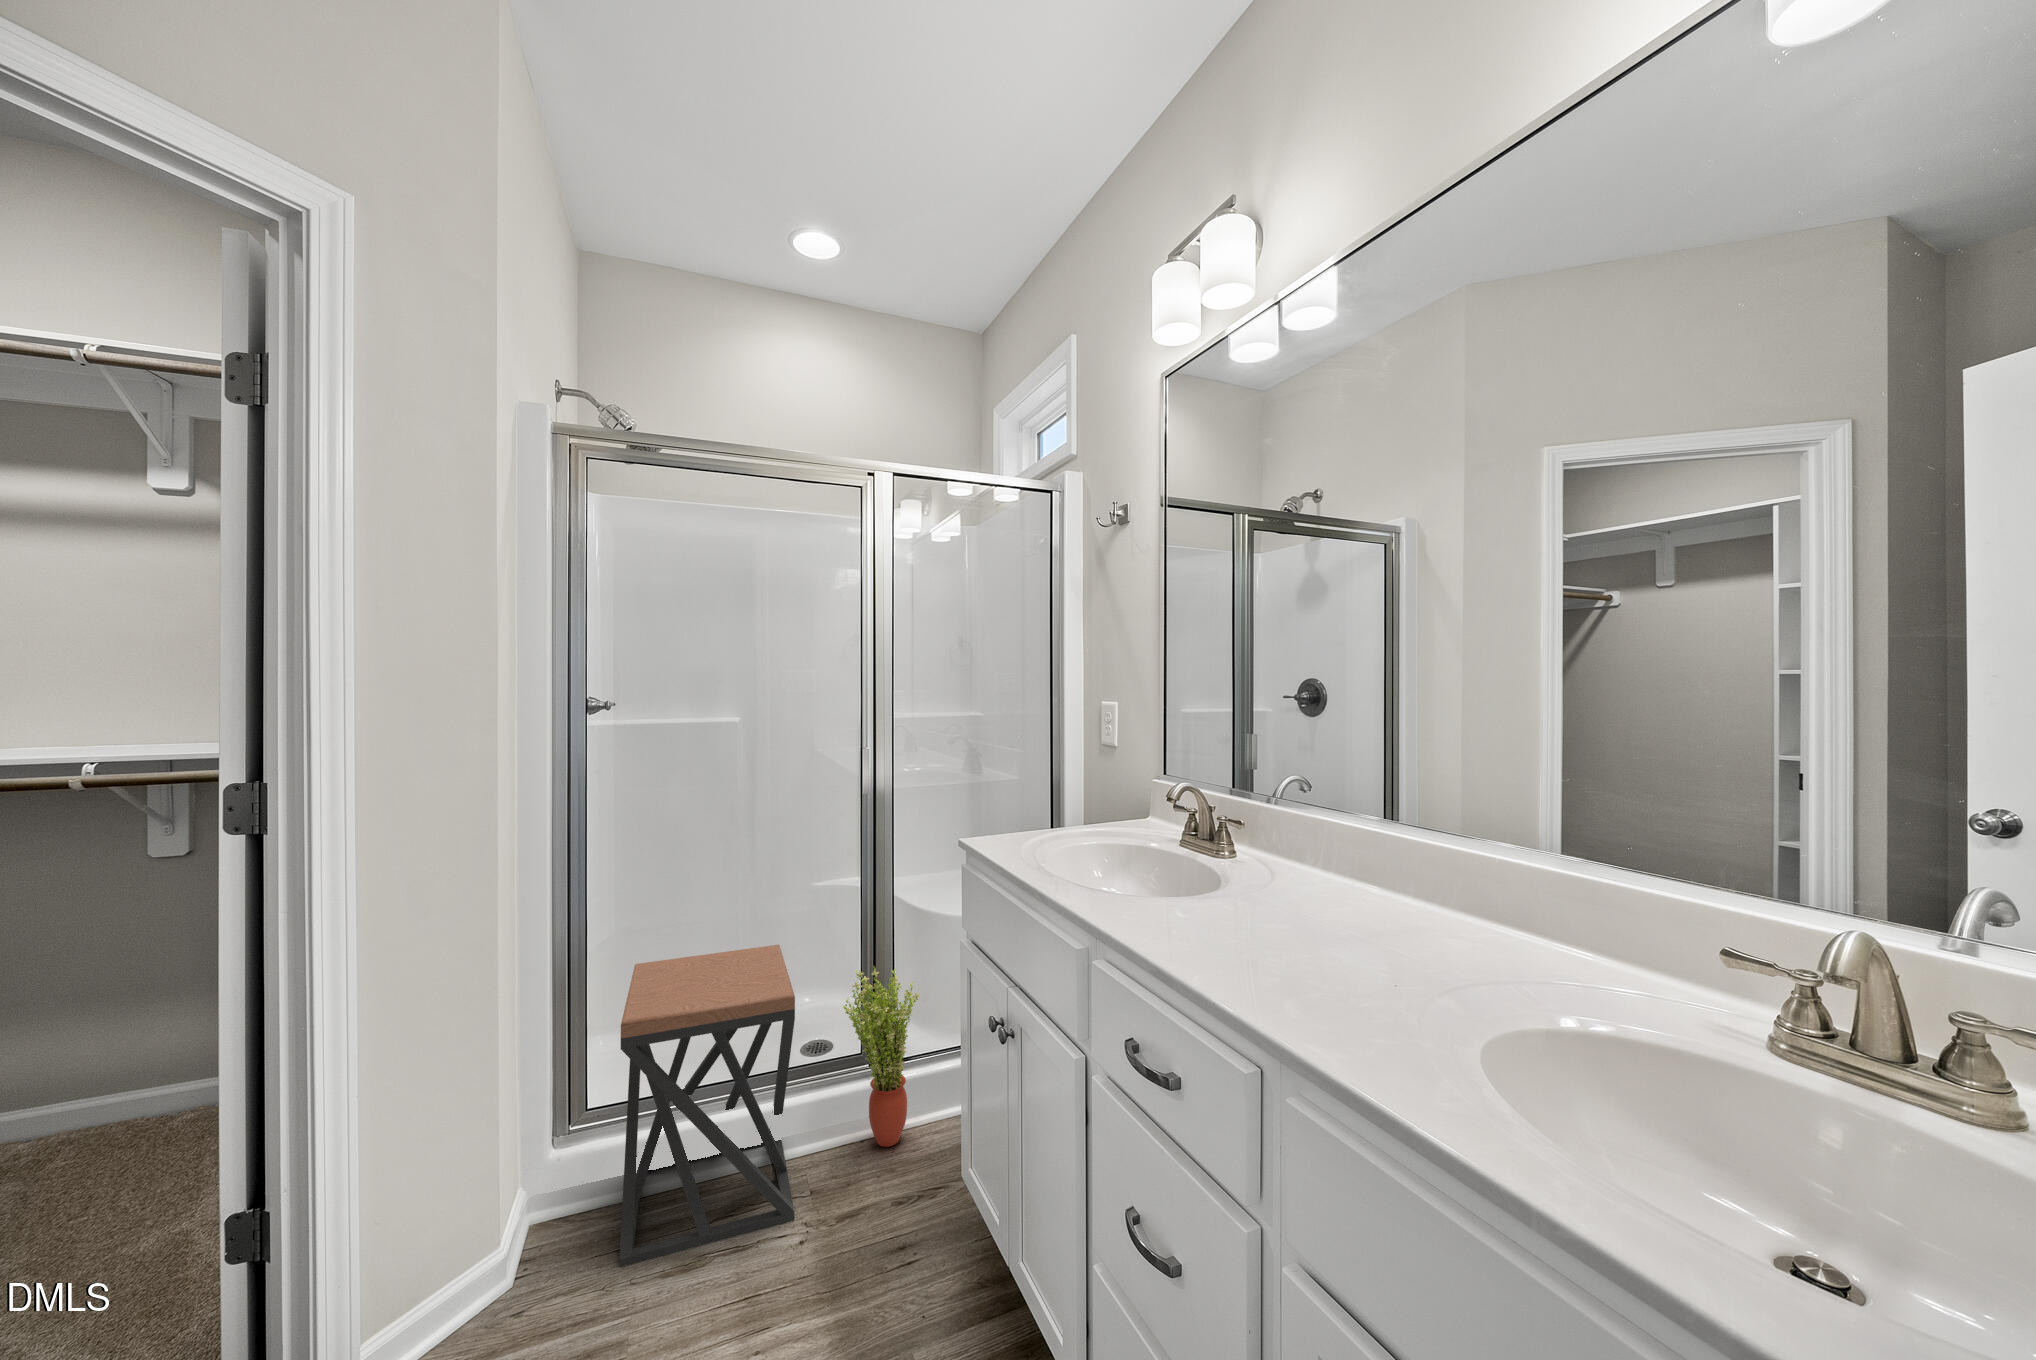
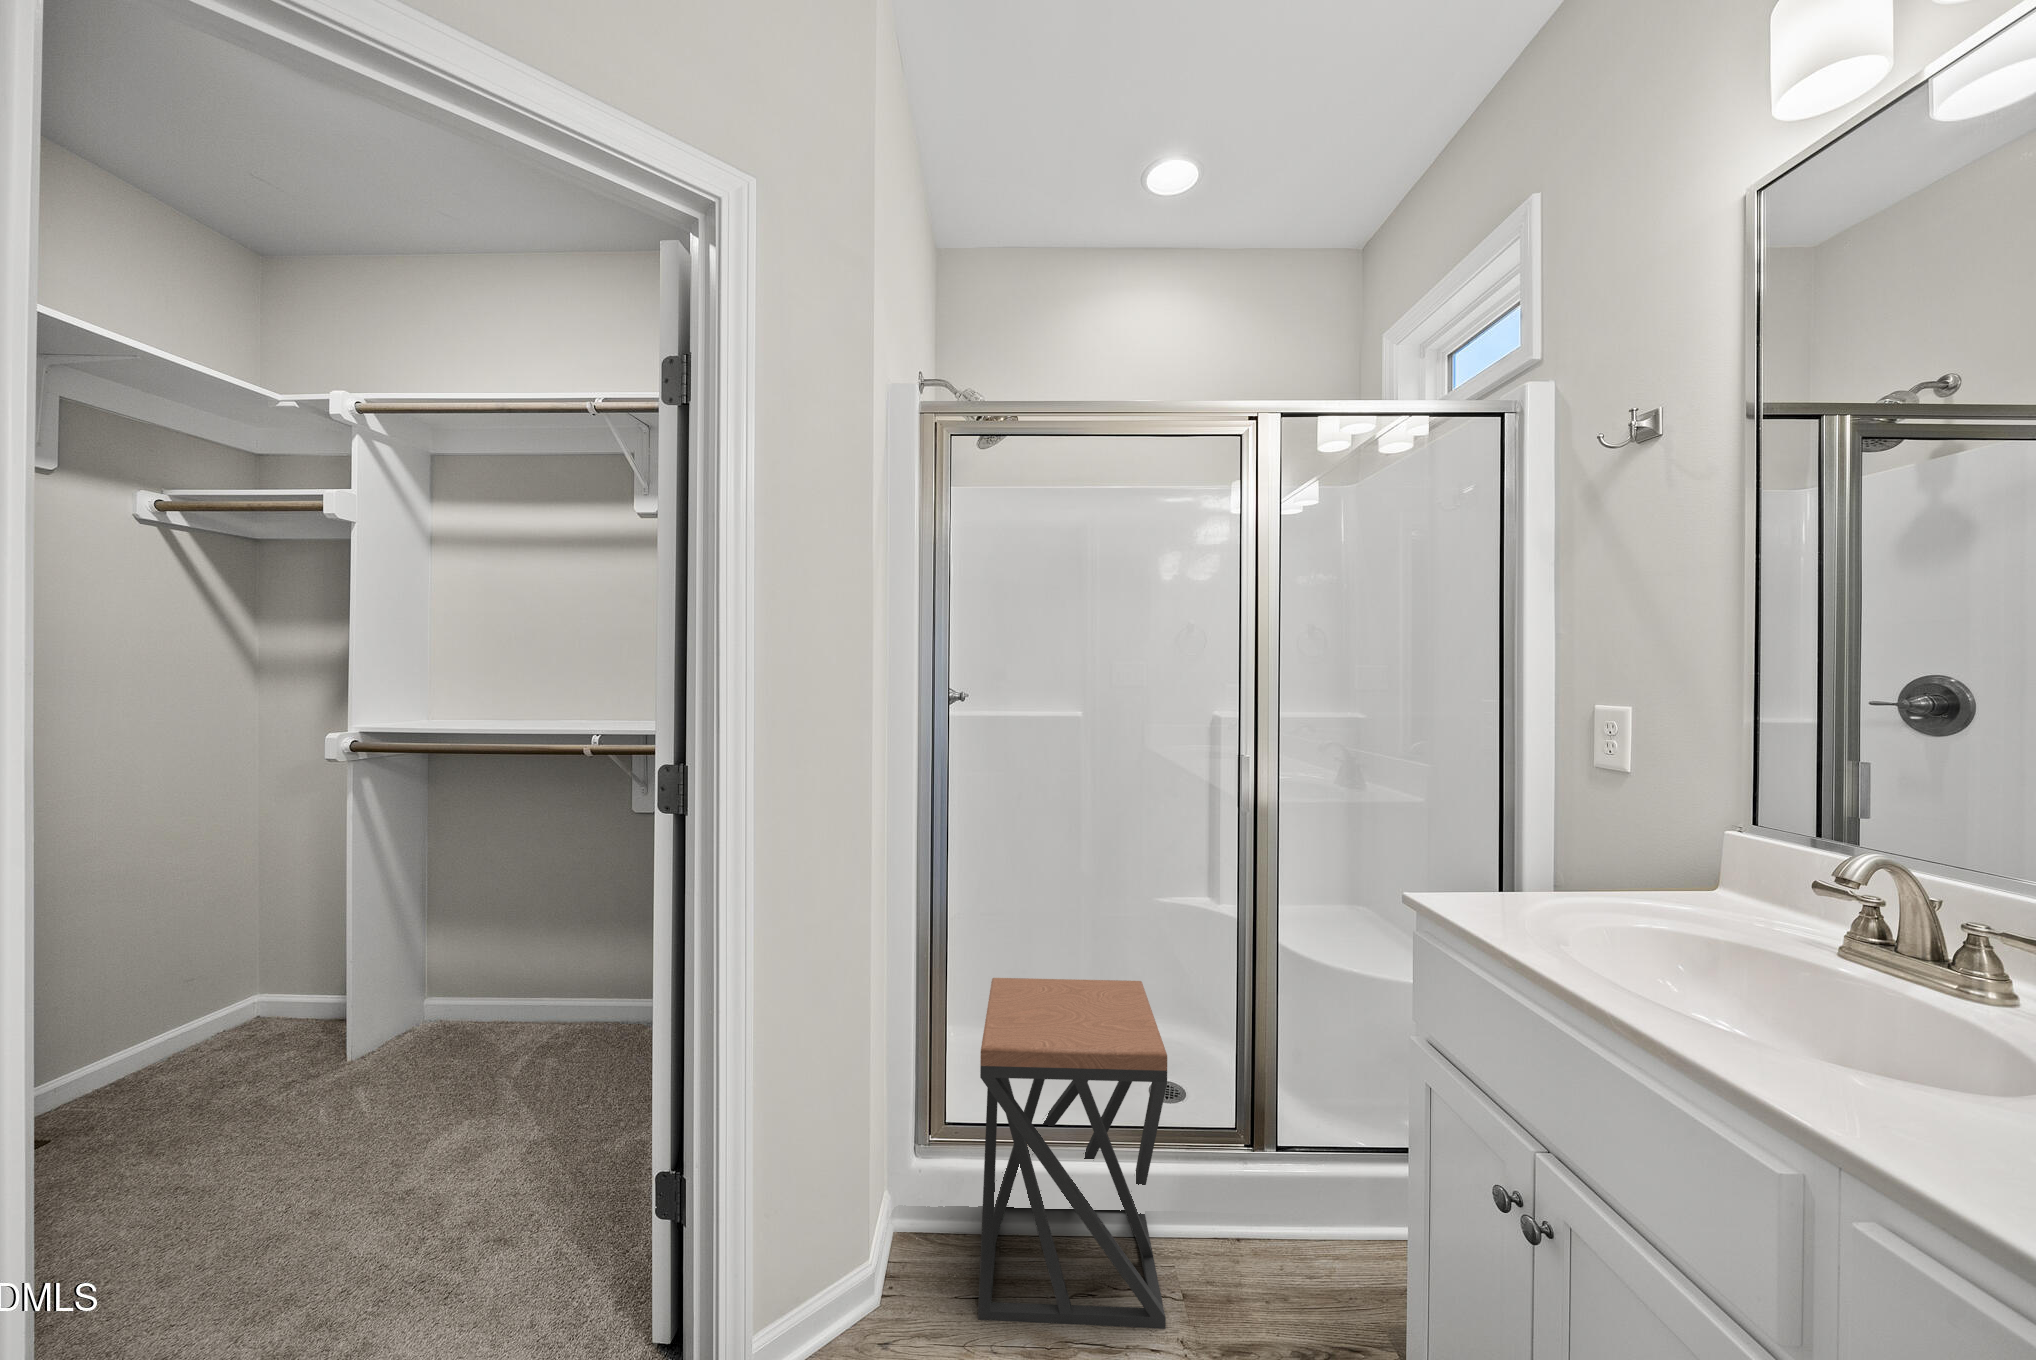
potted plant: present [843,966,920,1147] -> none [1218,1028,1320,1262]

